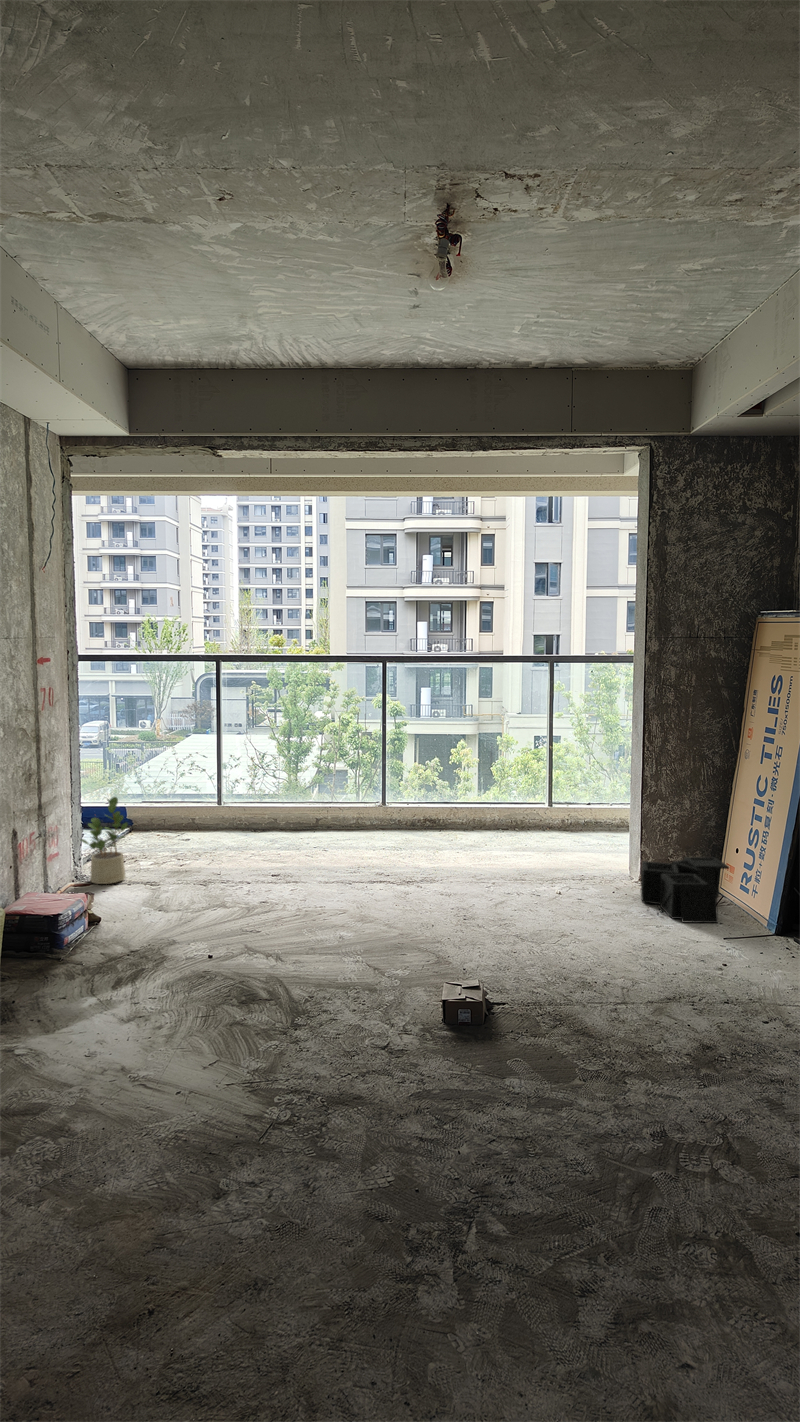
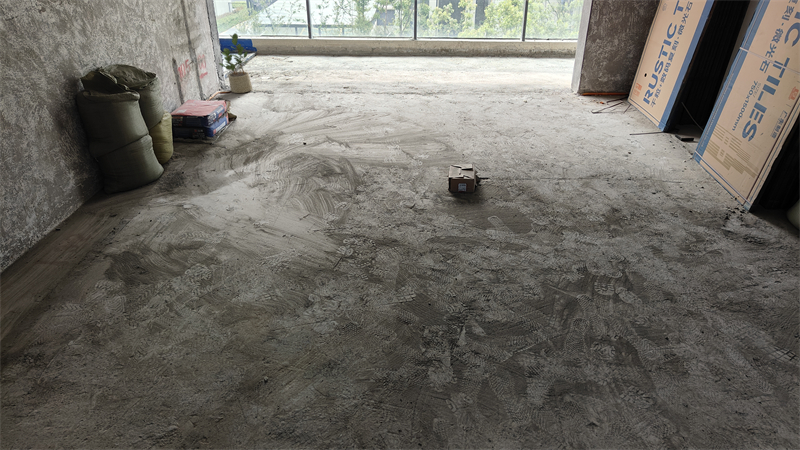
storage bin: present [641,857,729,923] -> none [580,78,645,124]

